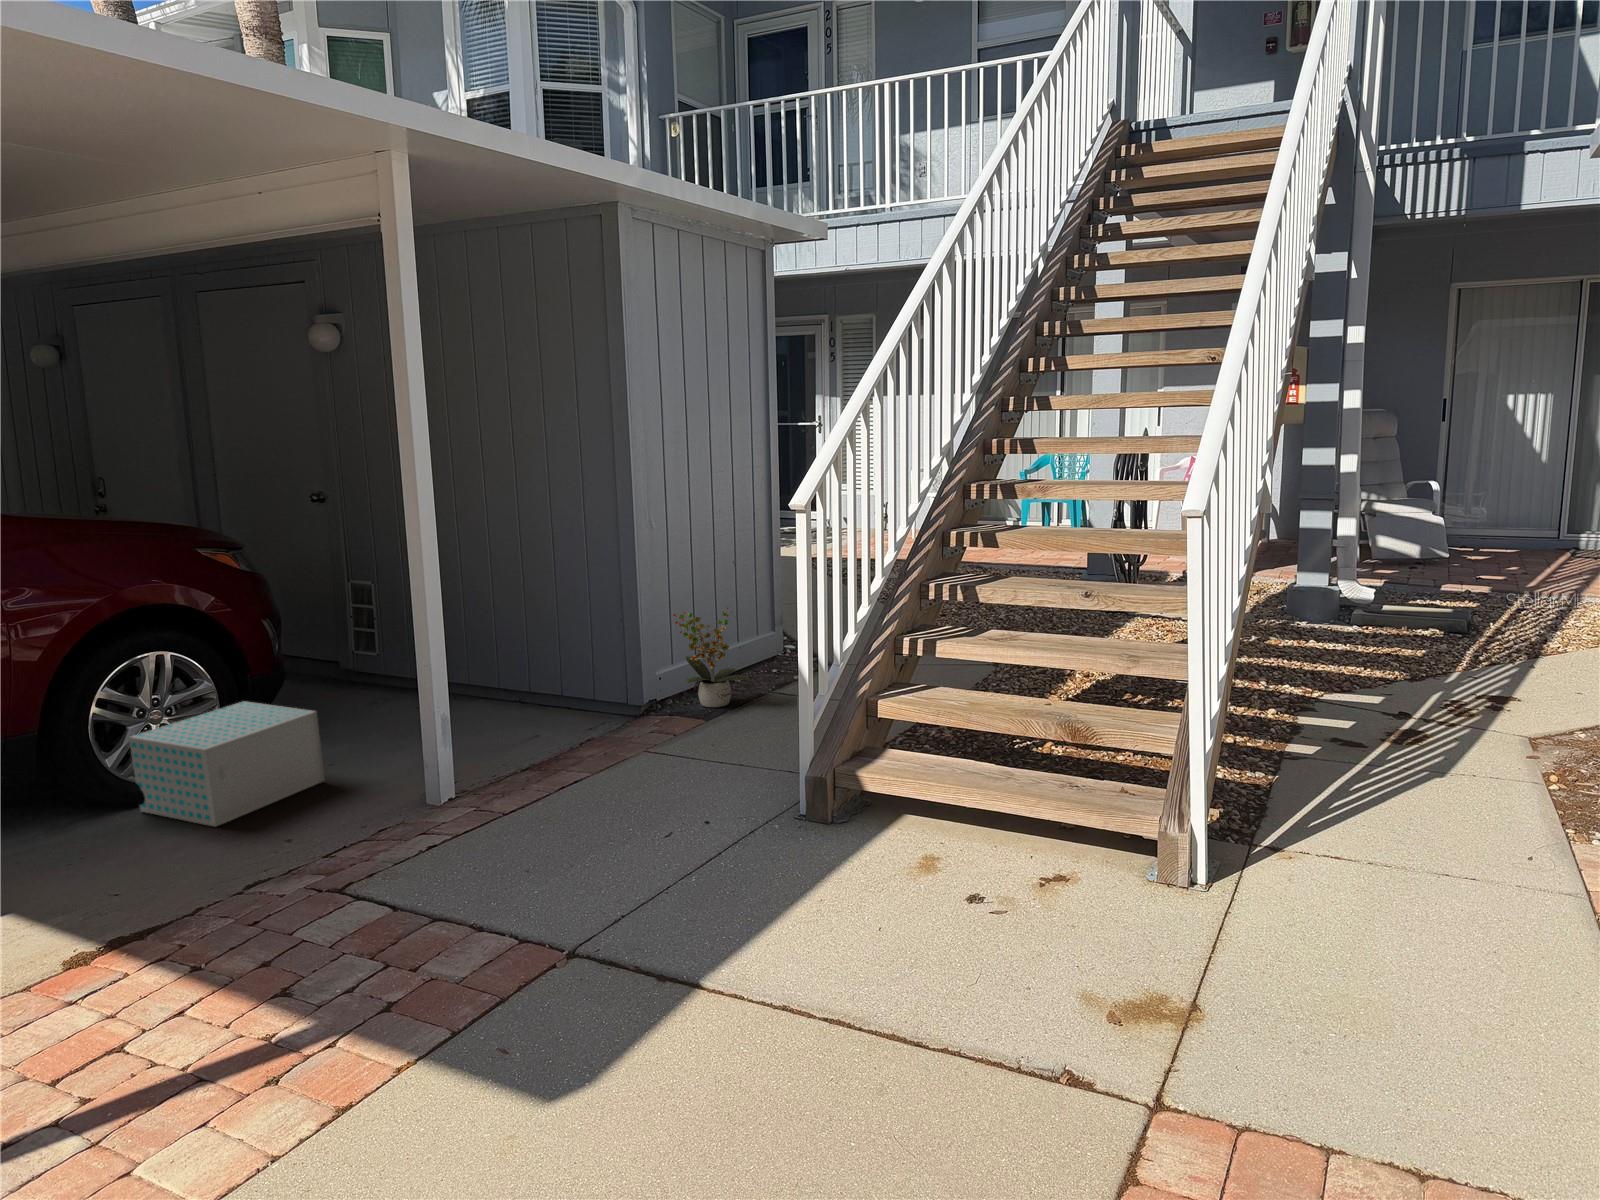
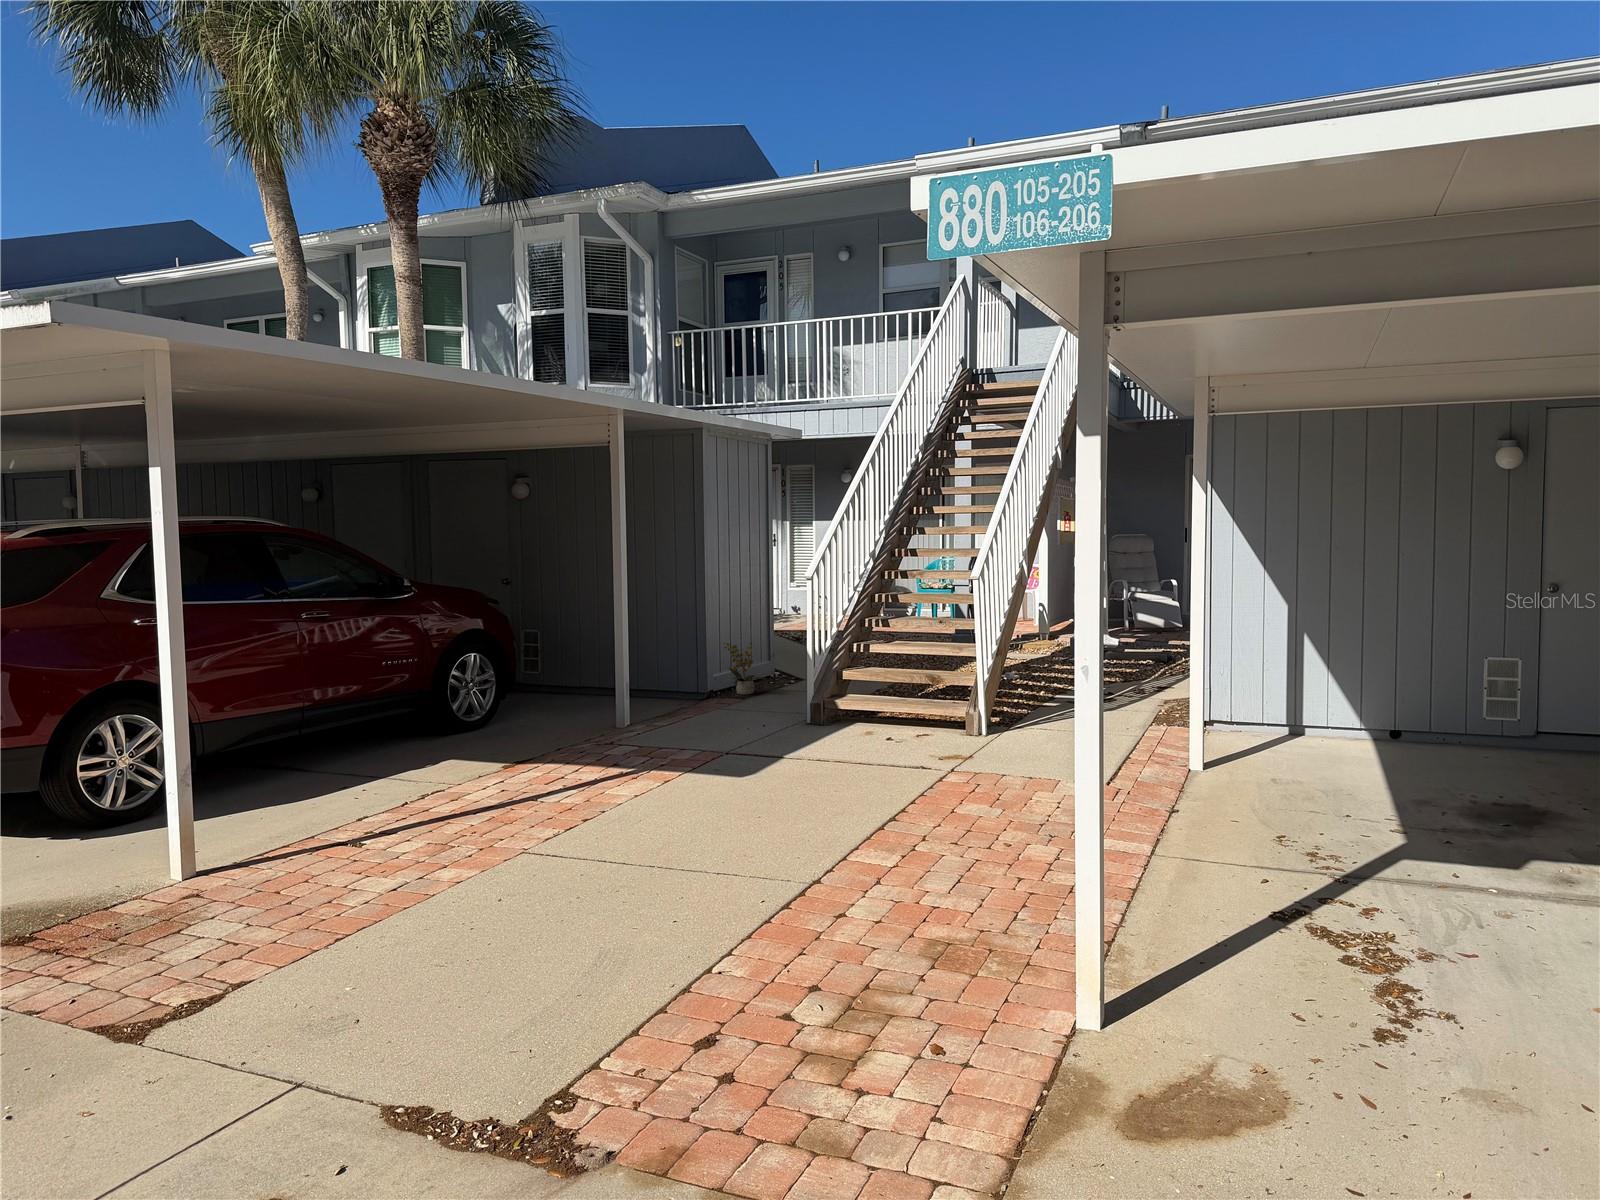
storage box: present [129,701,324,827] -> none [473,681,558,733]

